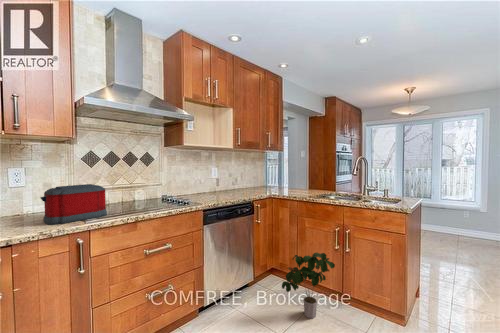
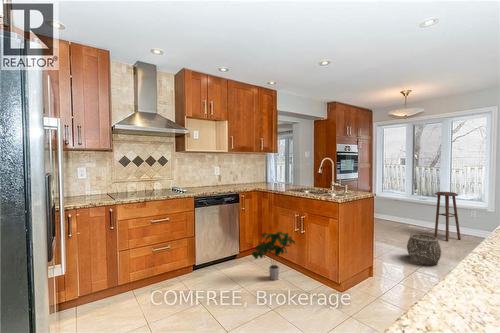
toaster: present [41,184,107,225] -> none [95,177,132,200]
stool: none [436,192,461,243] -> present [434,192,461,241]
woven basket: none [432,241,473,276] -> present [407,234,441,265]

